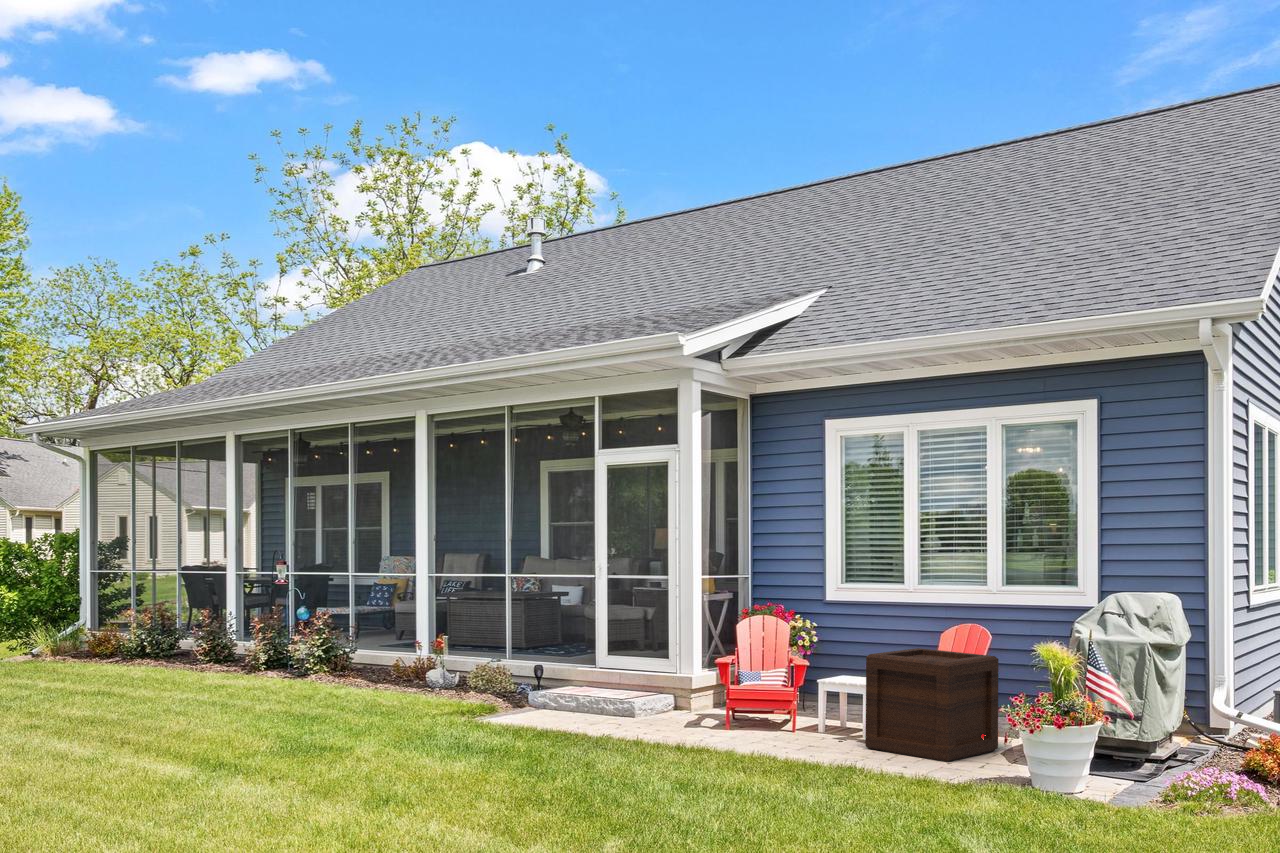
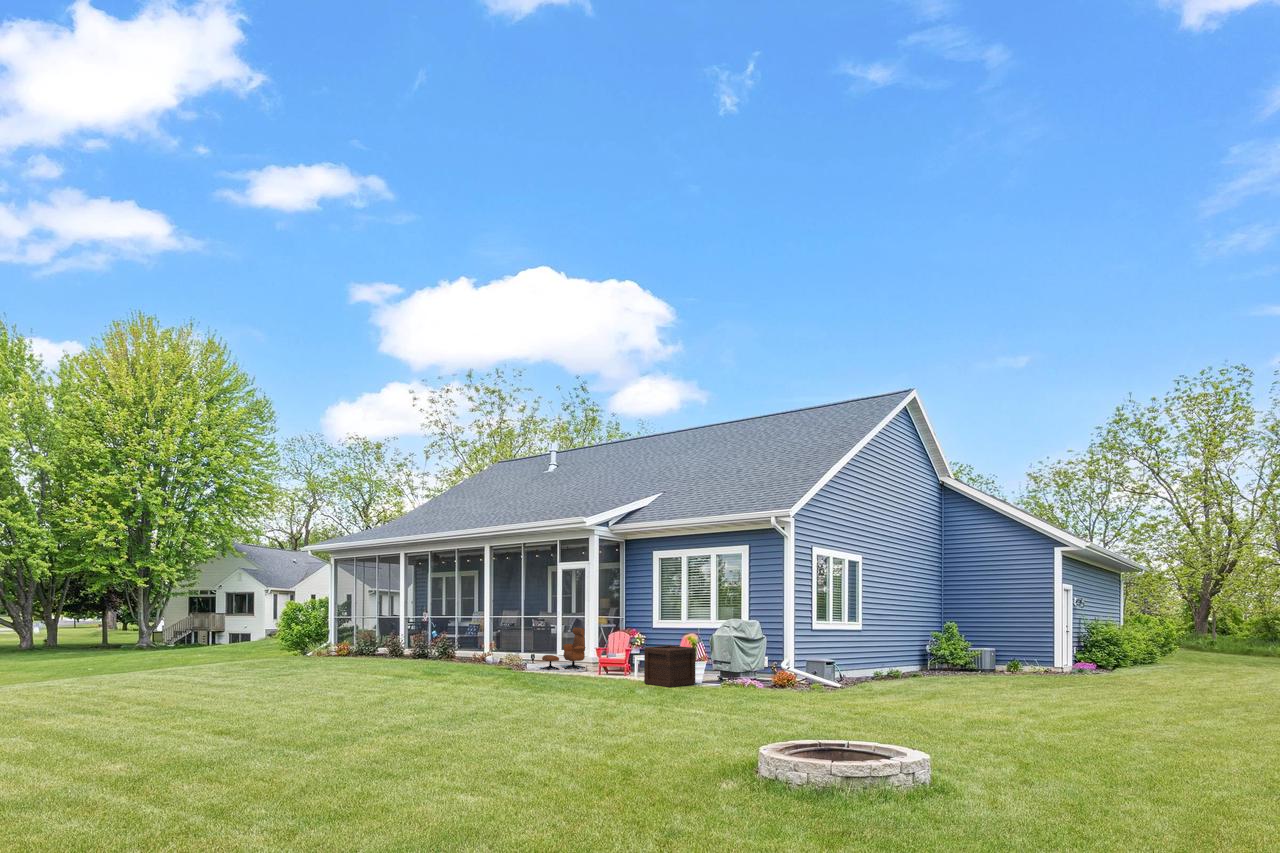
lounge chair: none [559,598,668,699] -> present [541,627,585,670]

